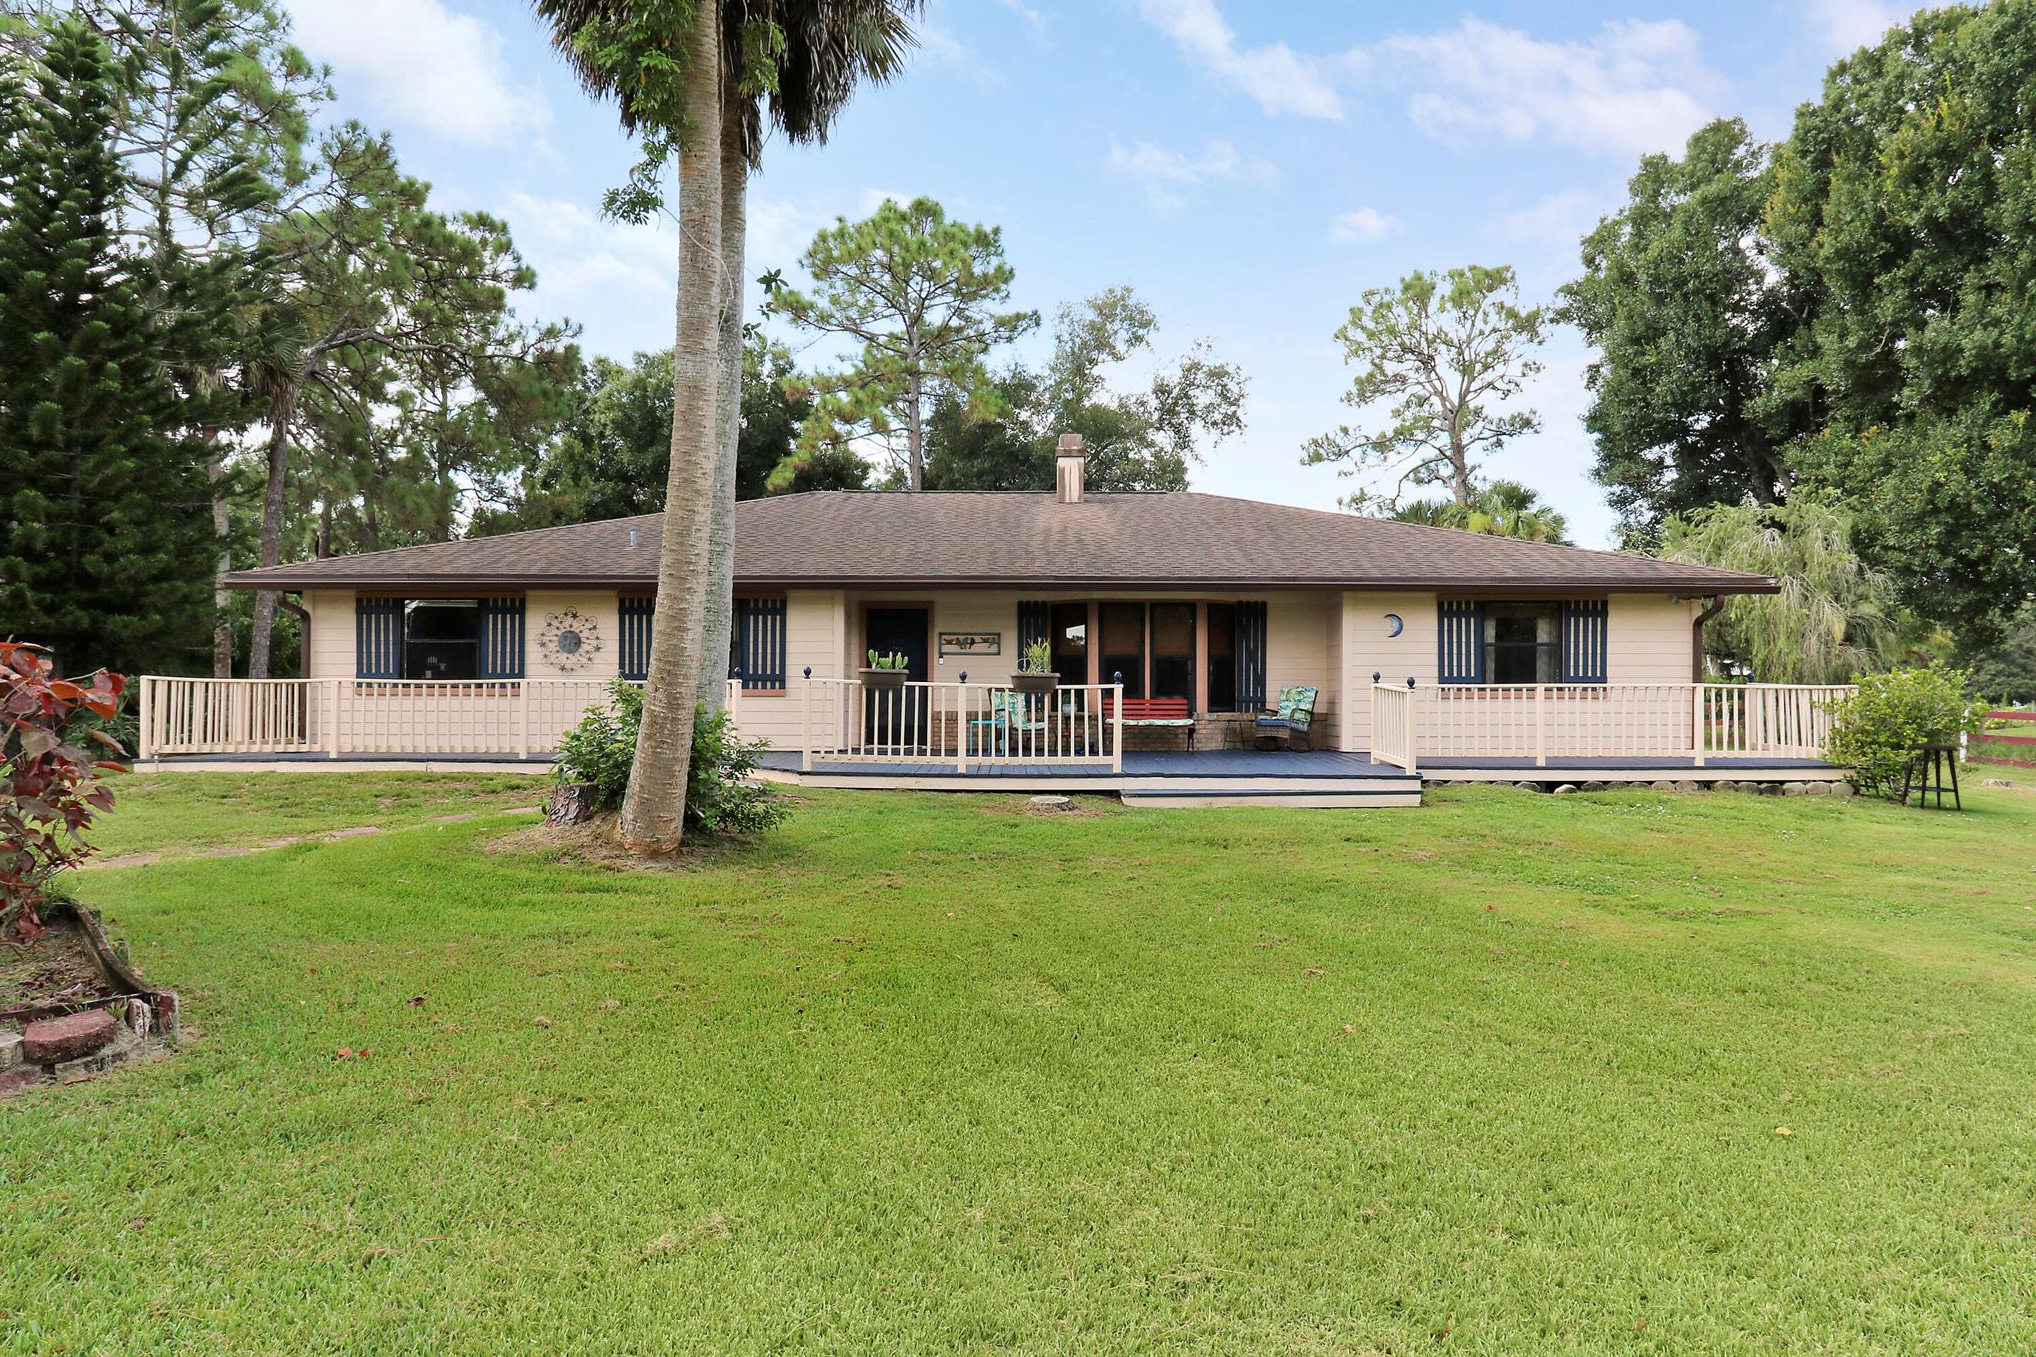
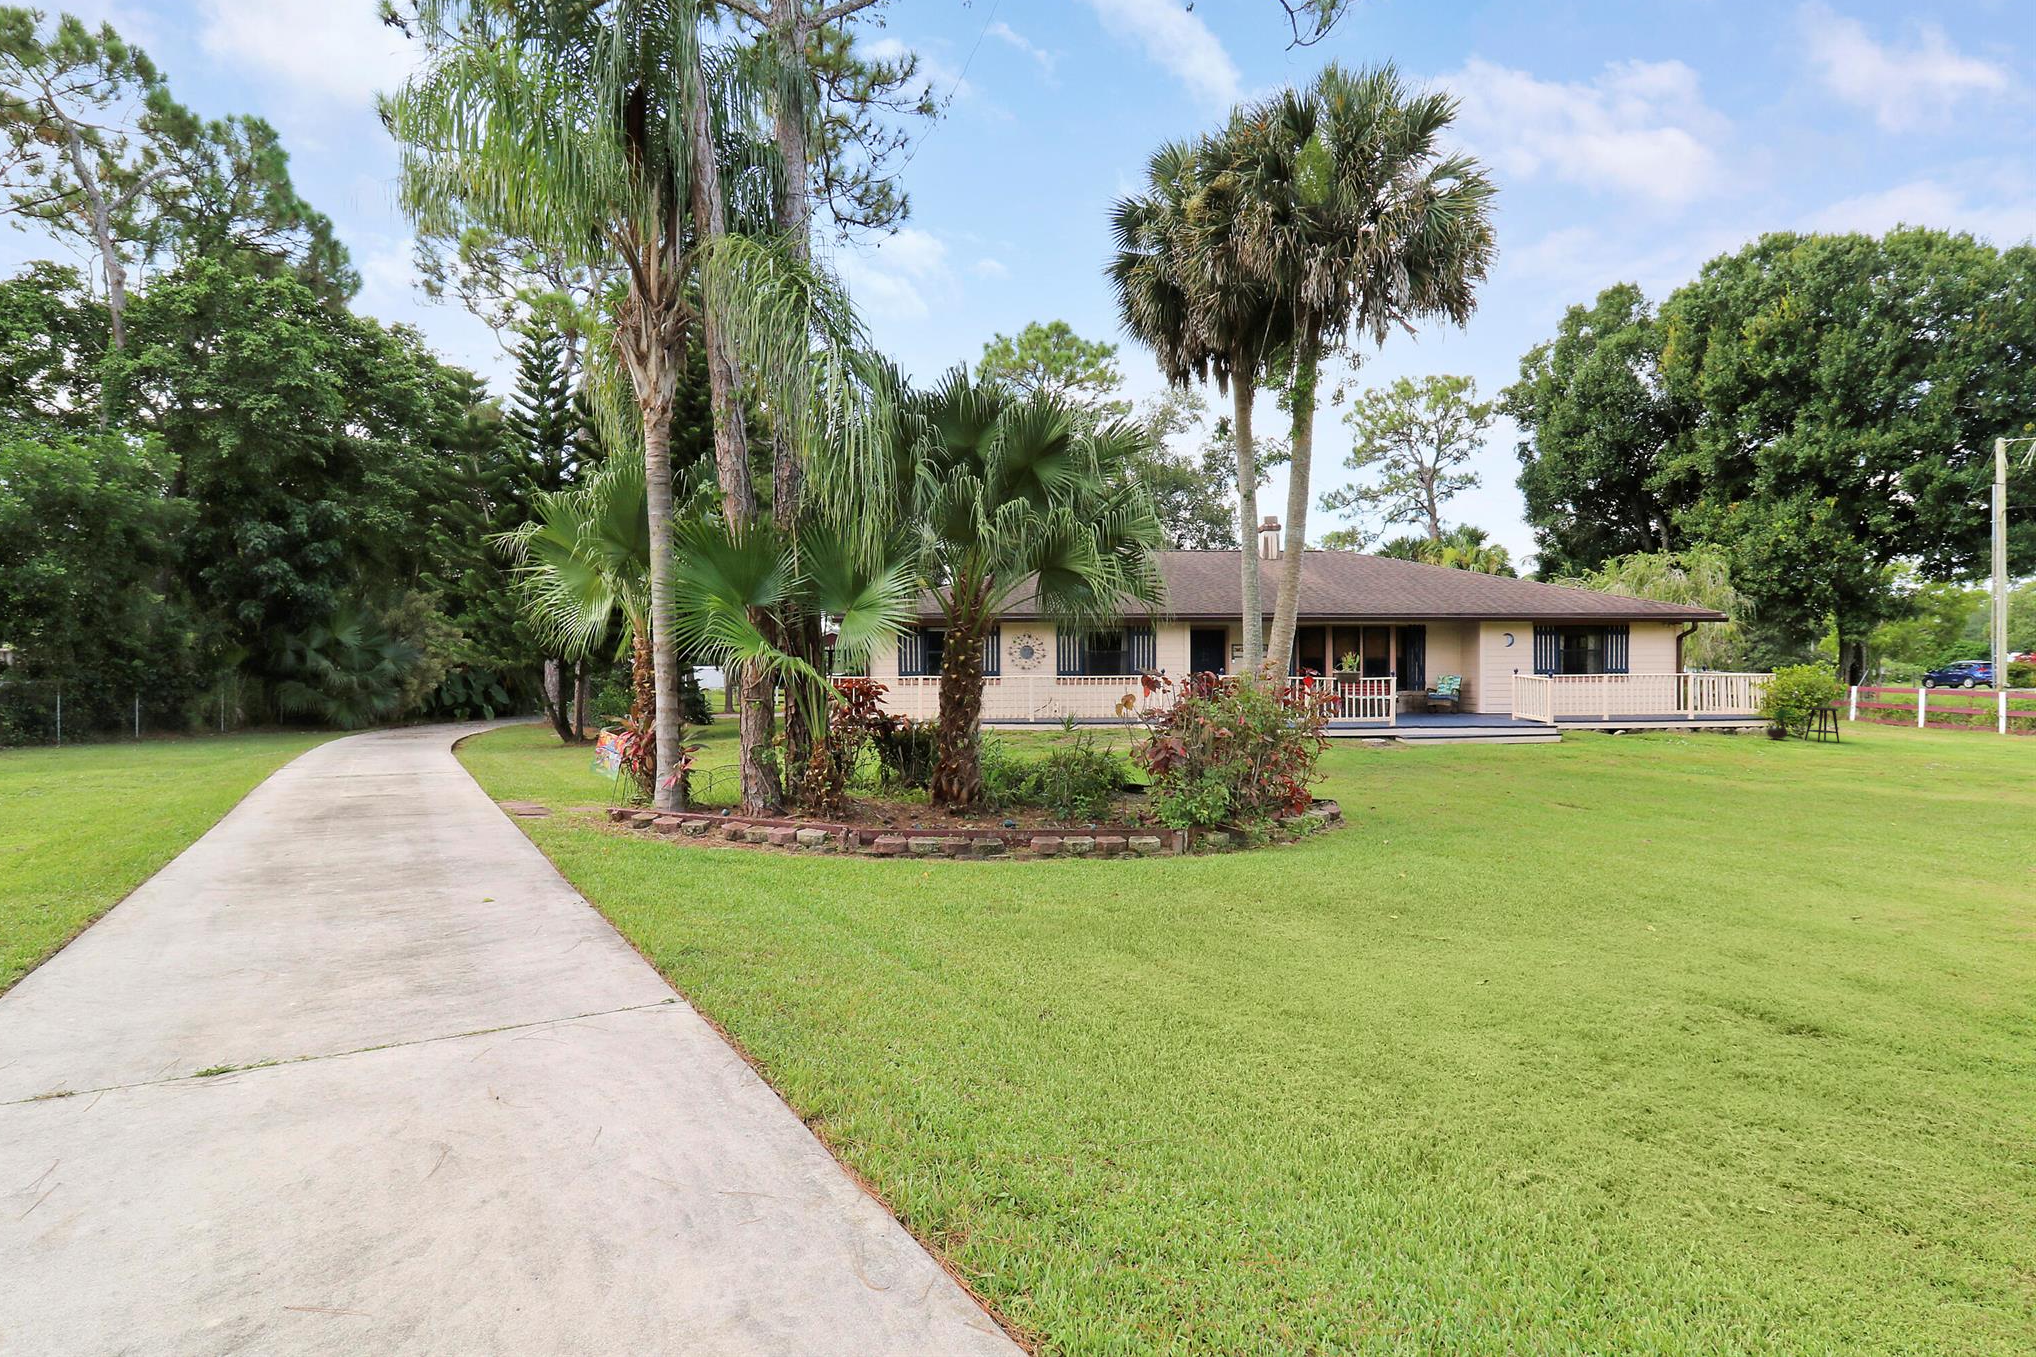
potted tree: none [1832,739,1881,803] -> present [1767,707,1793,740]

